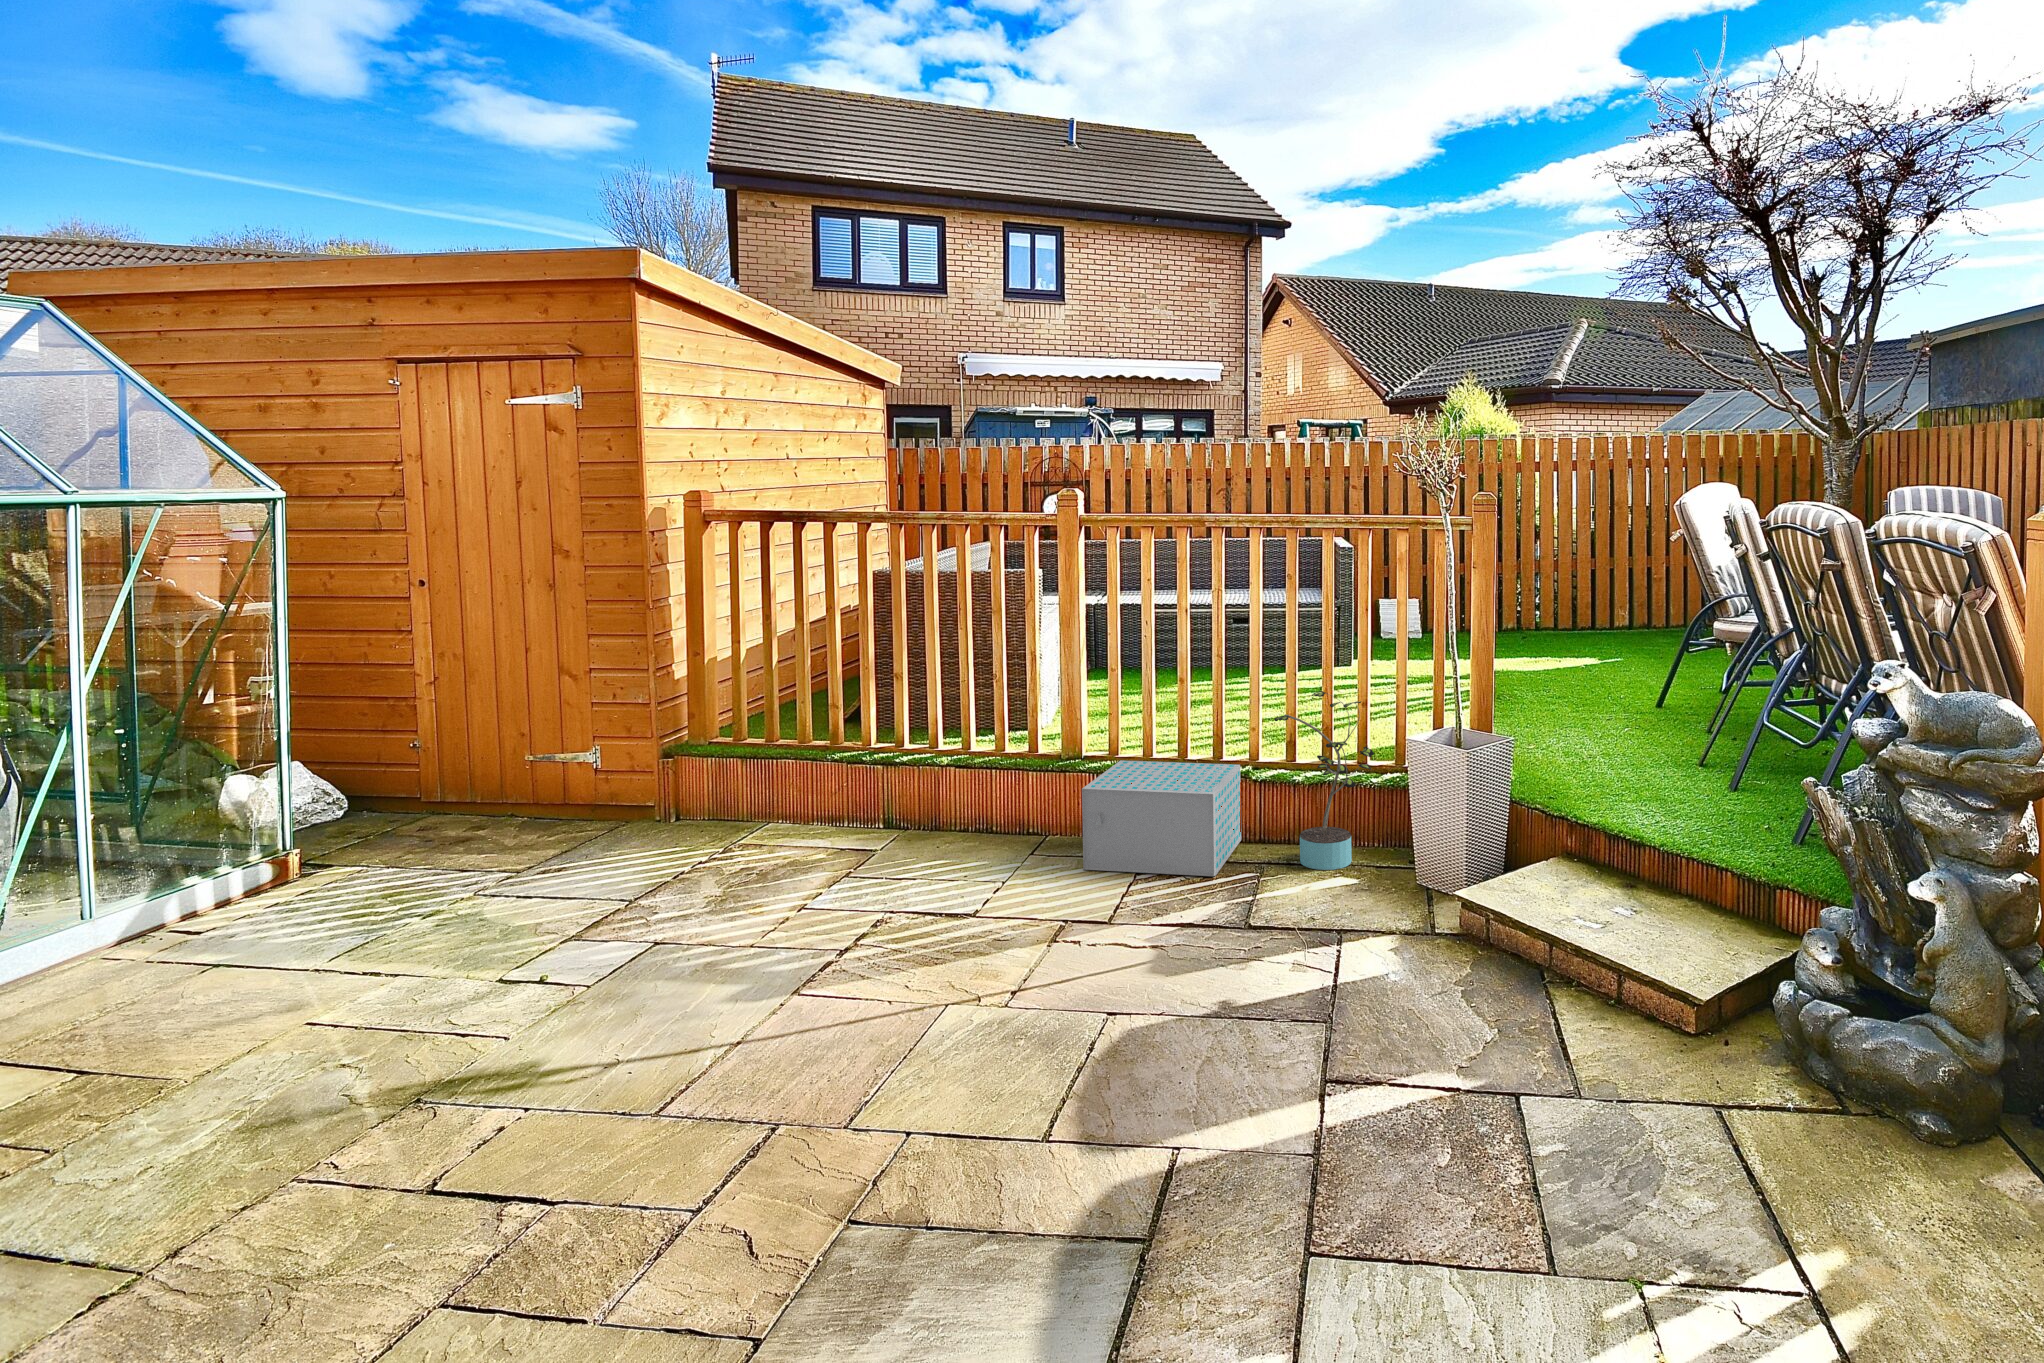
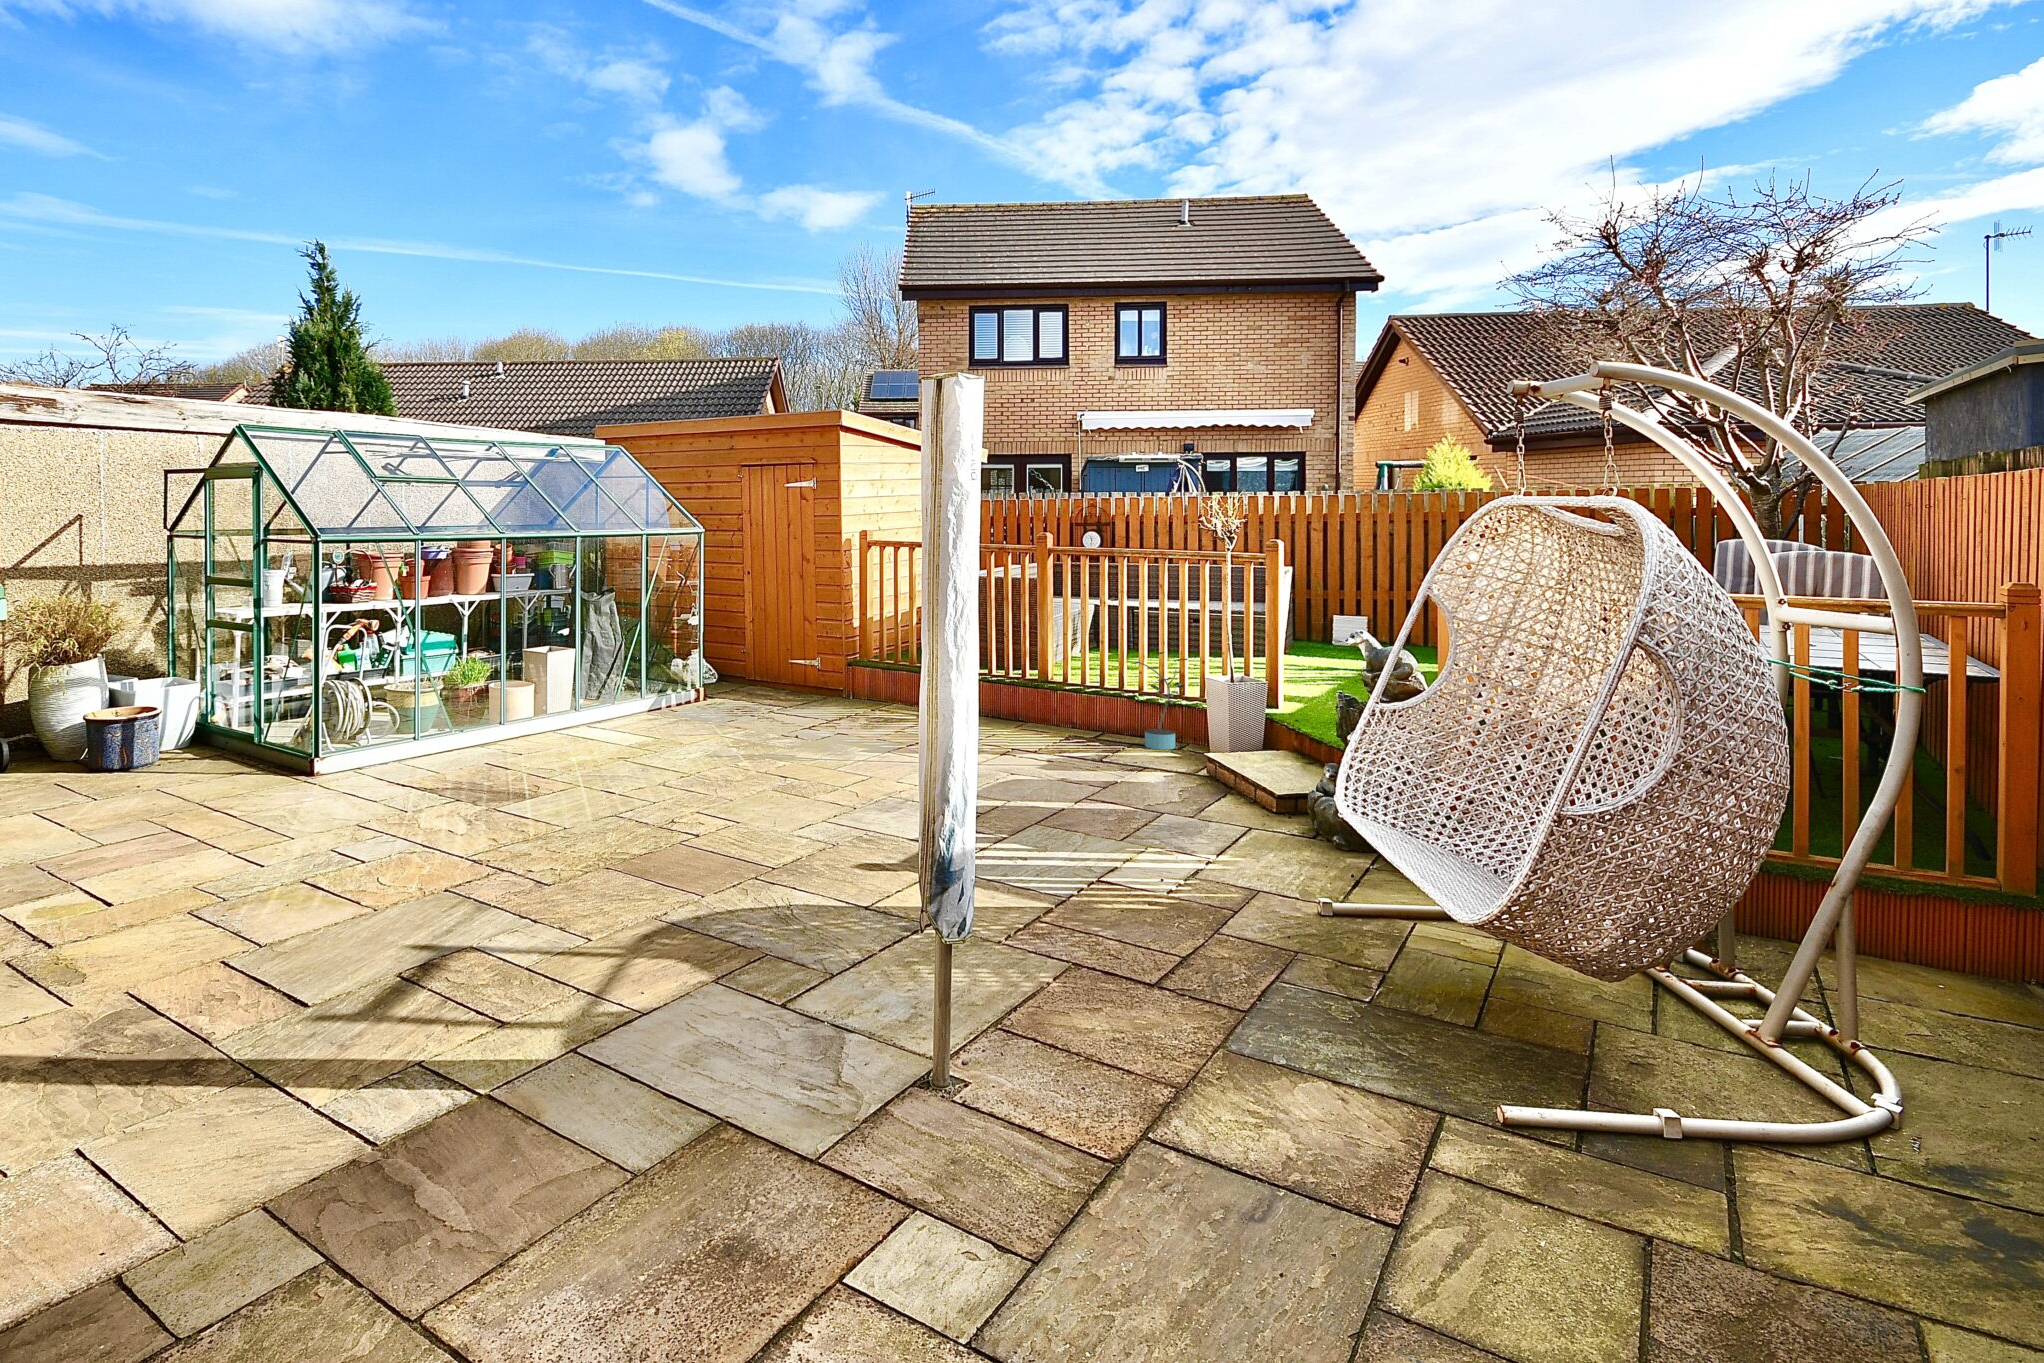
storage box: present [1082,760,1241,876] -> none [1029,685,1124,743]

